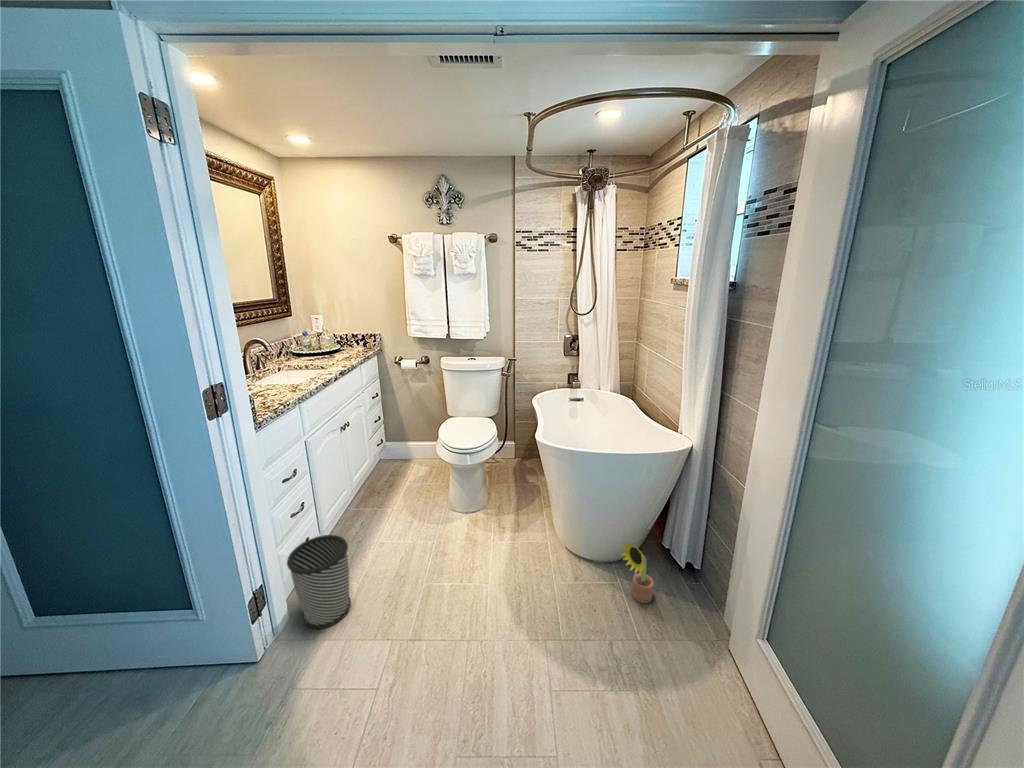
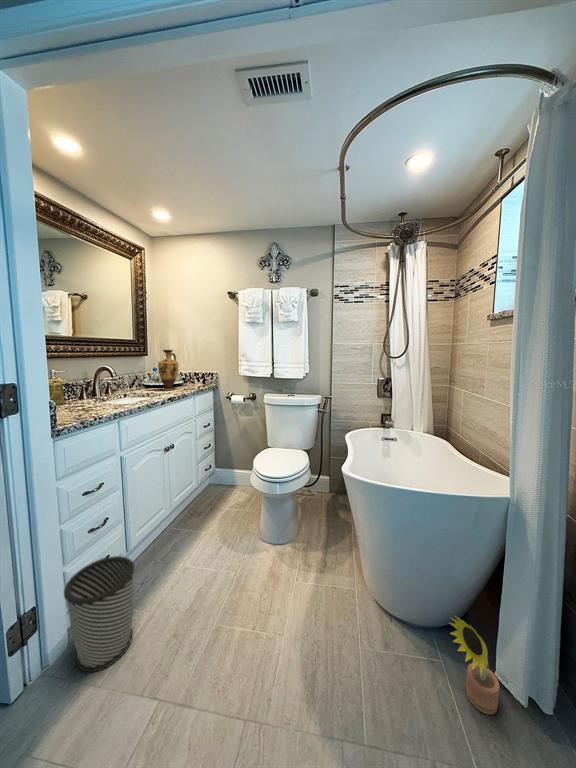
vase: none [311,312,336,361] -> present [158,350,178,390]

